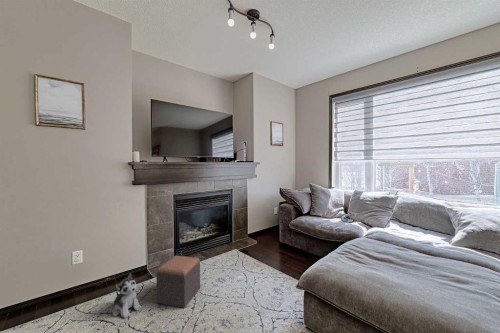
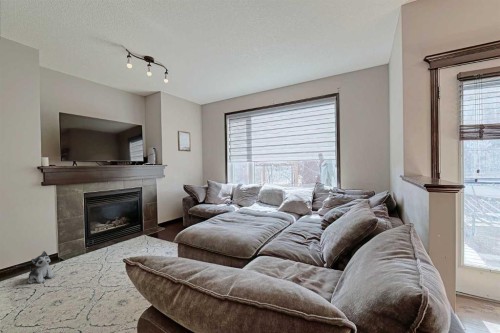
footstool: present [156,256,200,308] -> none [68,237,108,272]

